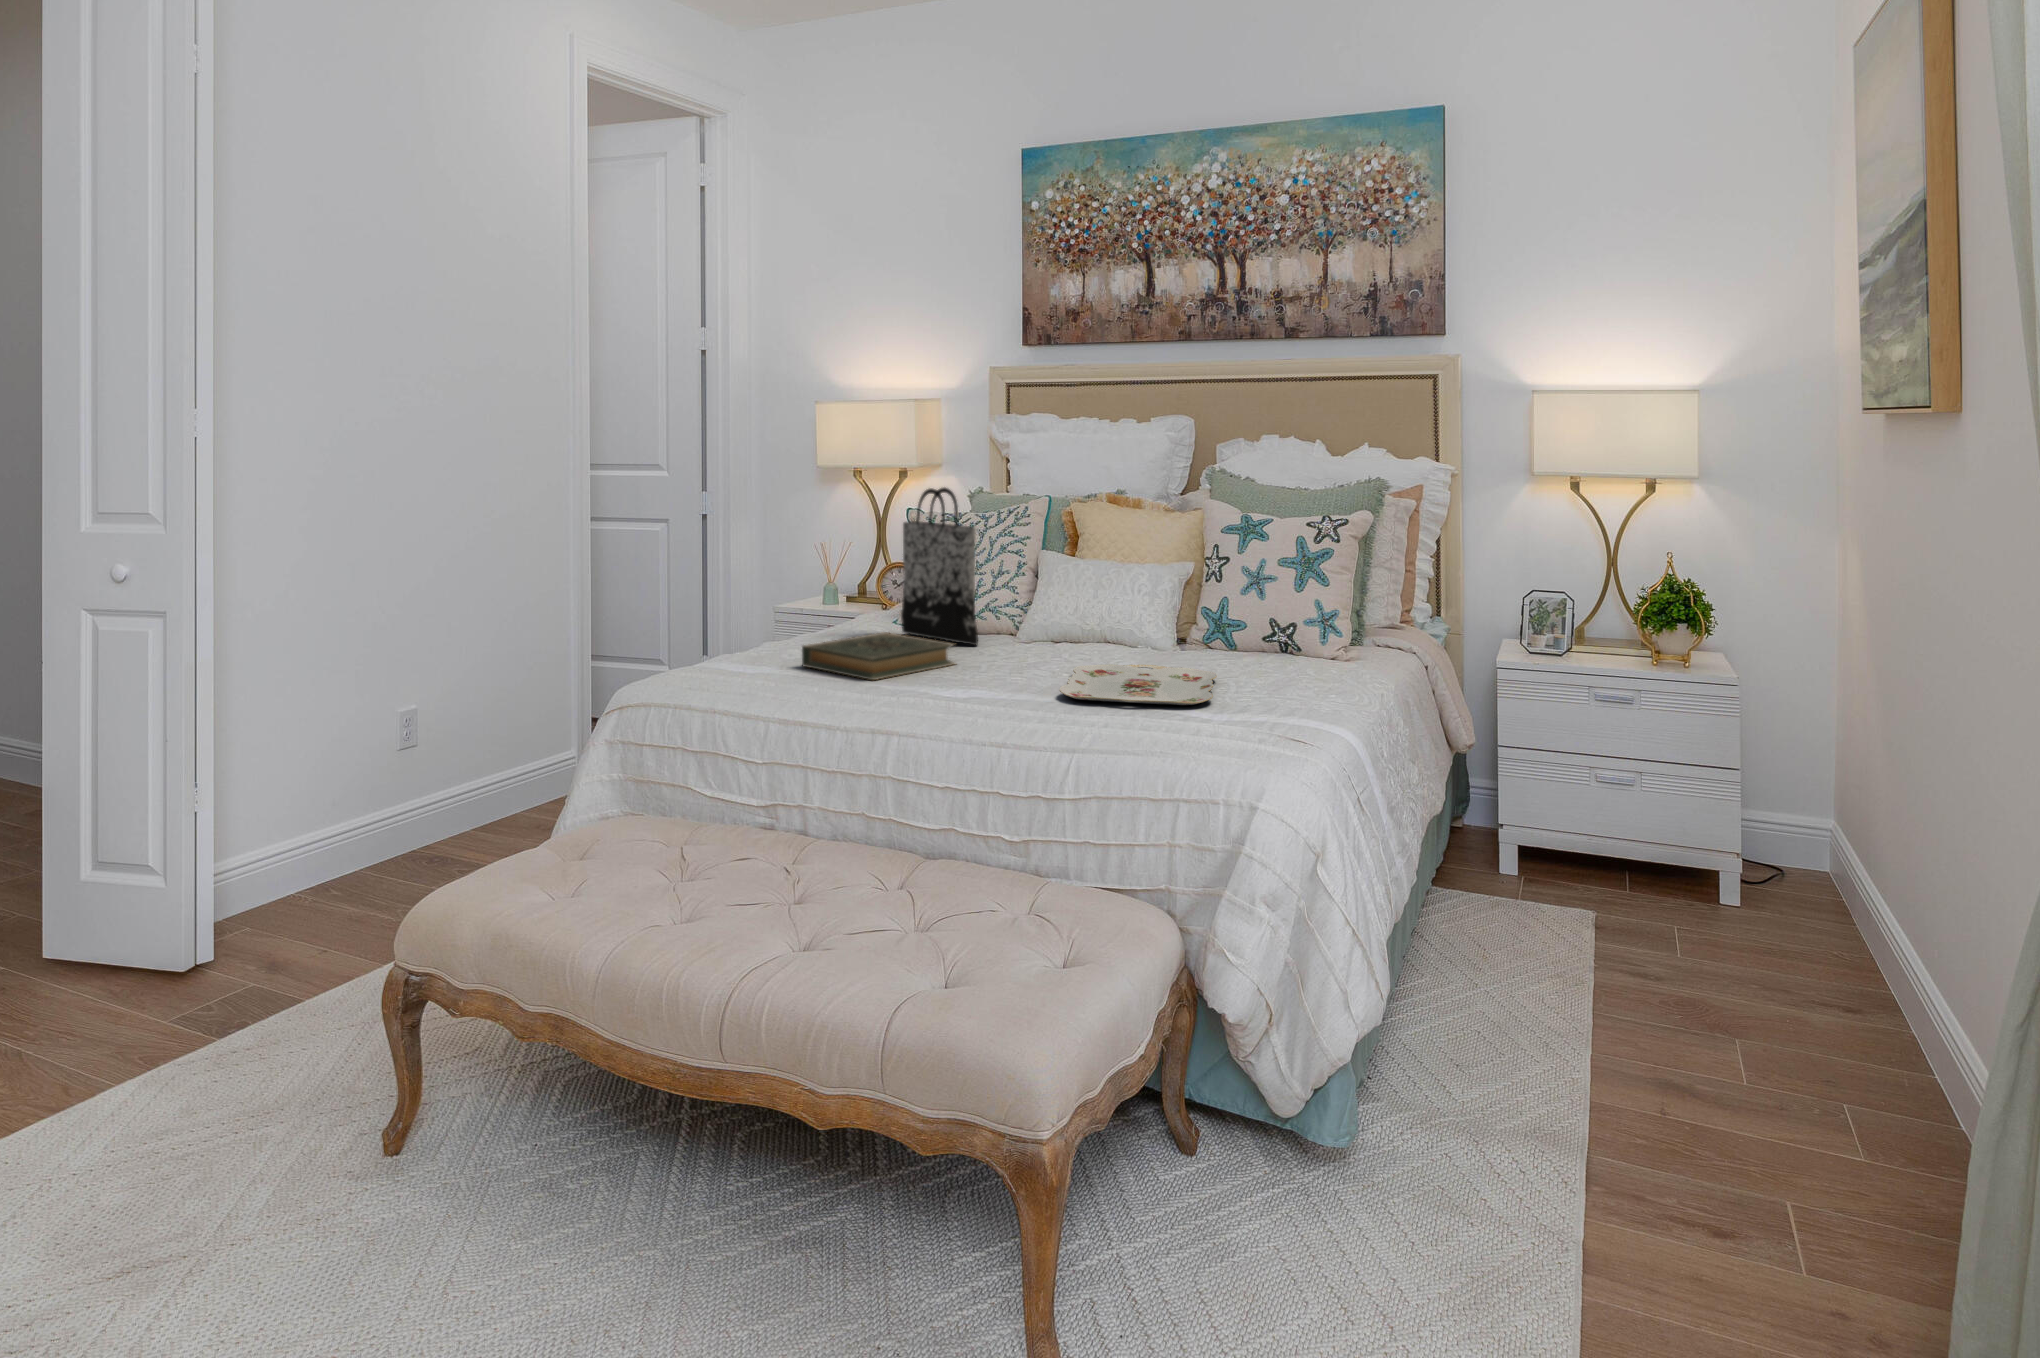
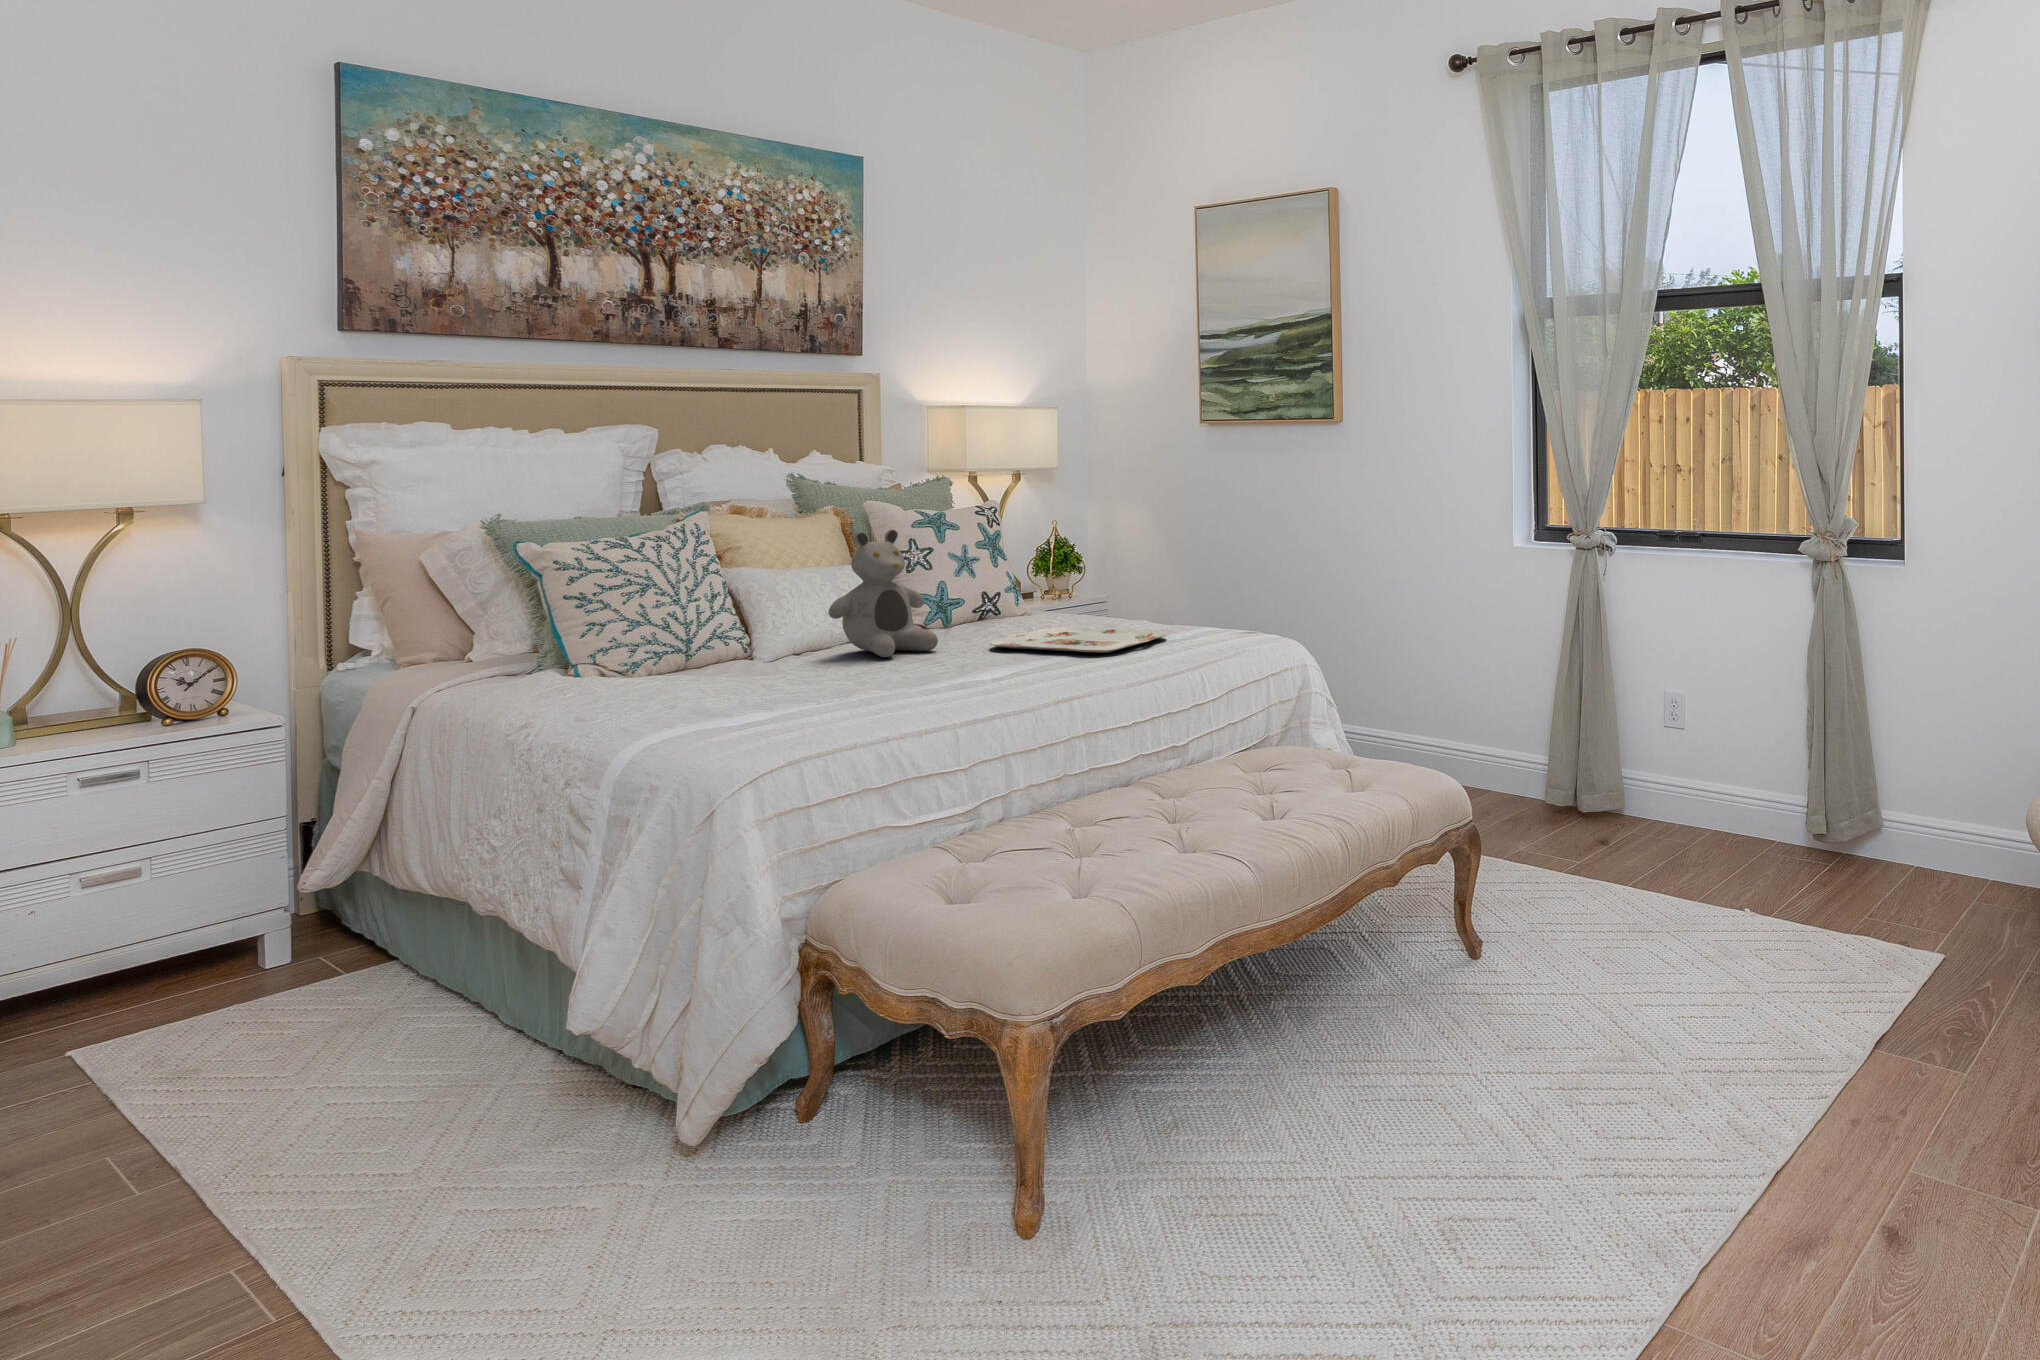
tote bag: present [901,488,978,646] -> none [659,498,798,681]
teddy bear: none [1014,530,1112,660] -> present [829,529,938,657]
hardback book: present [802,632,954,680] -> none [765,651,926,706]

